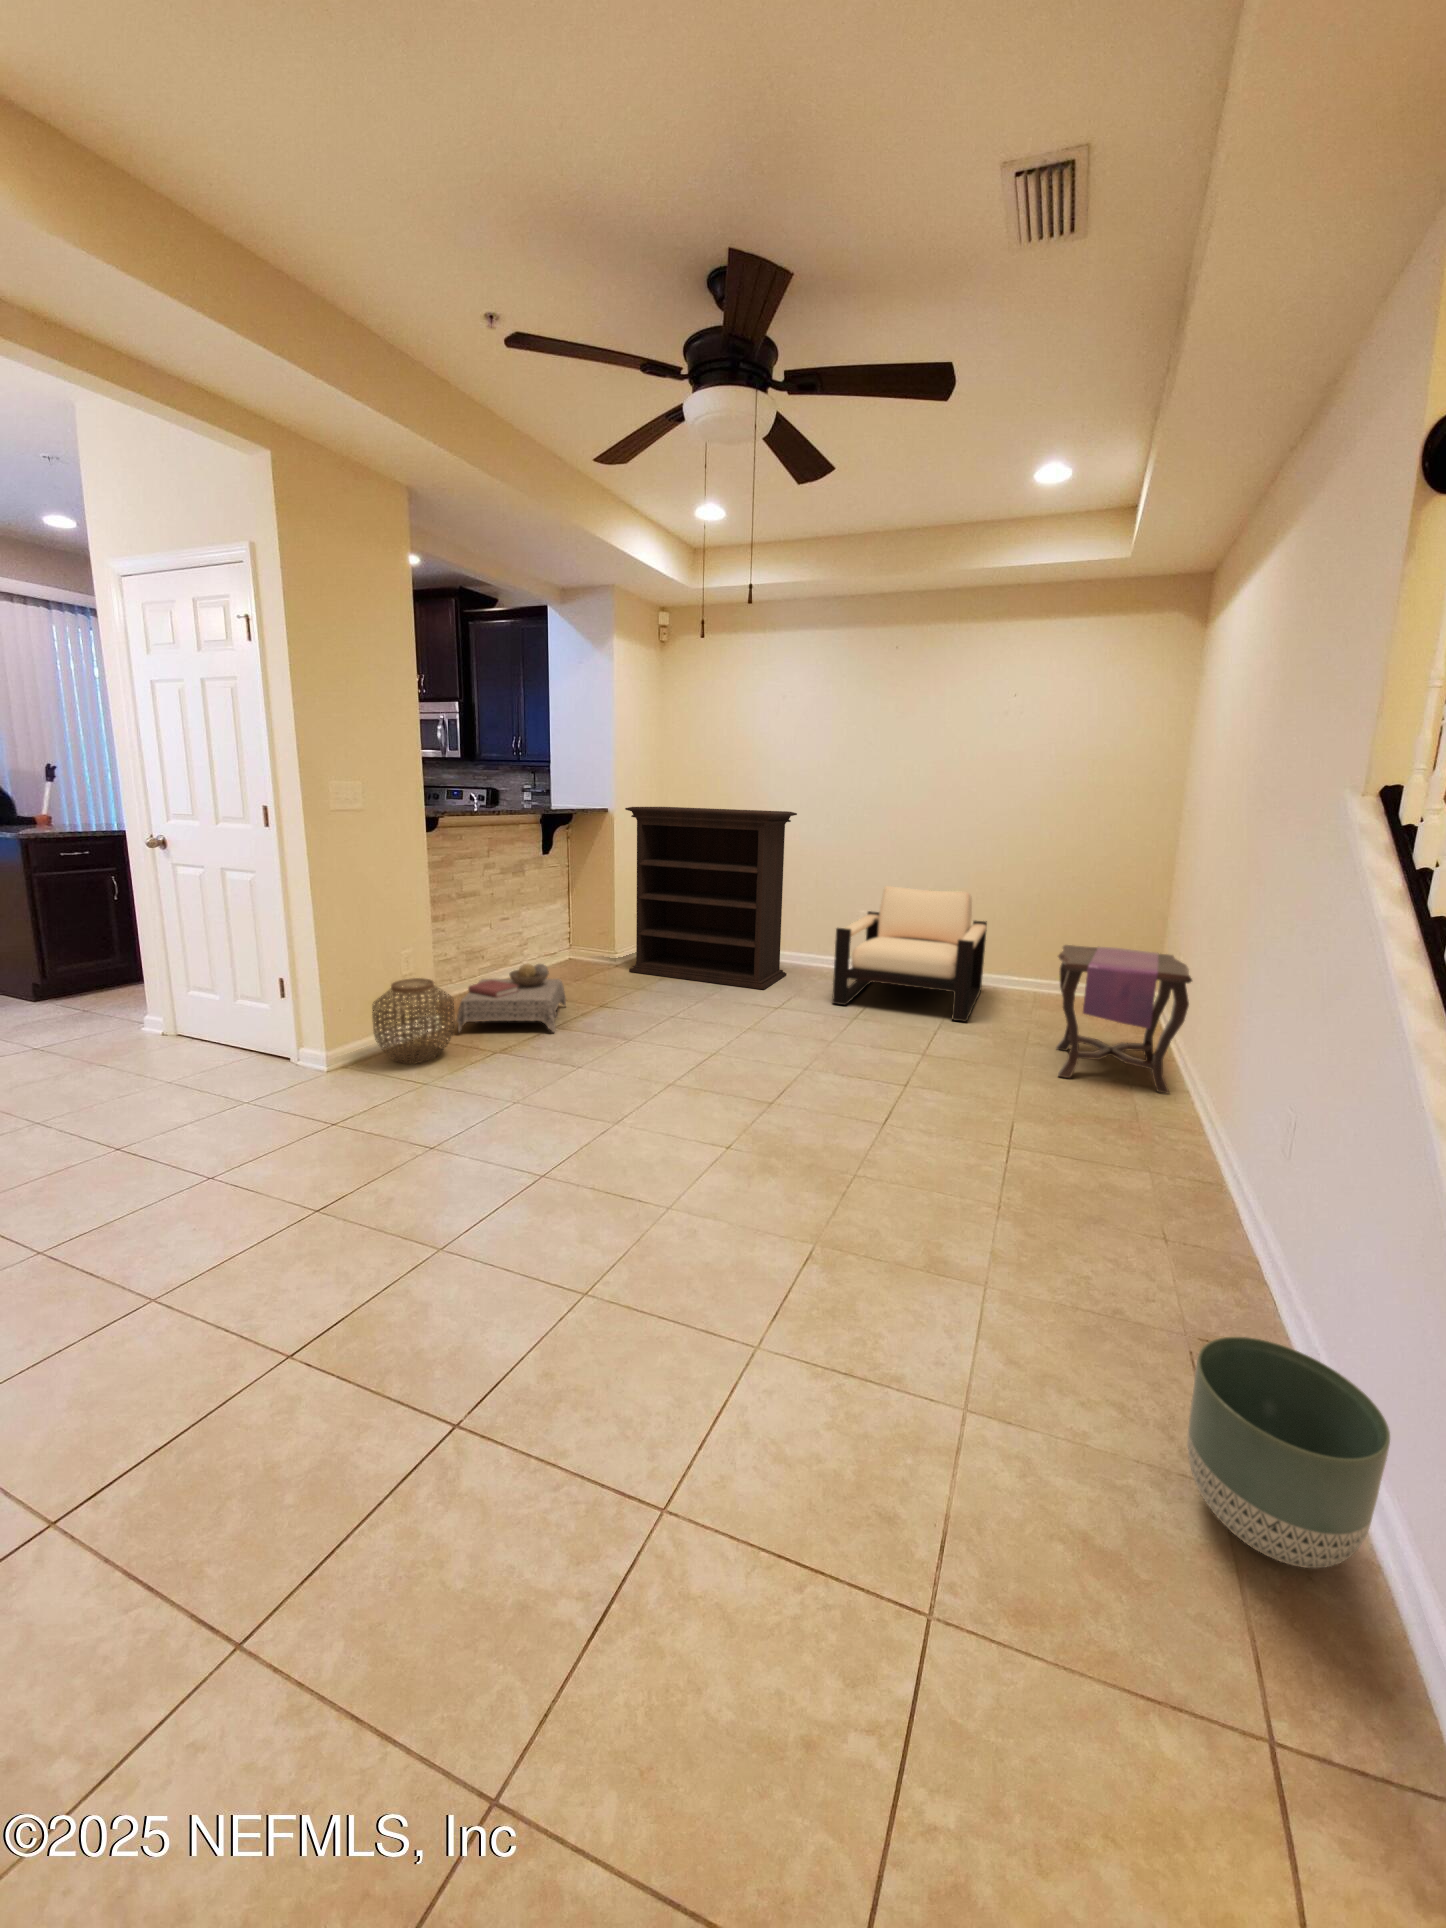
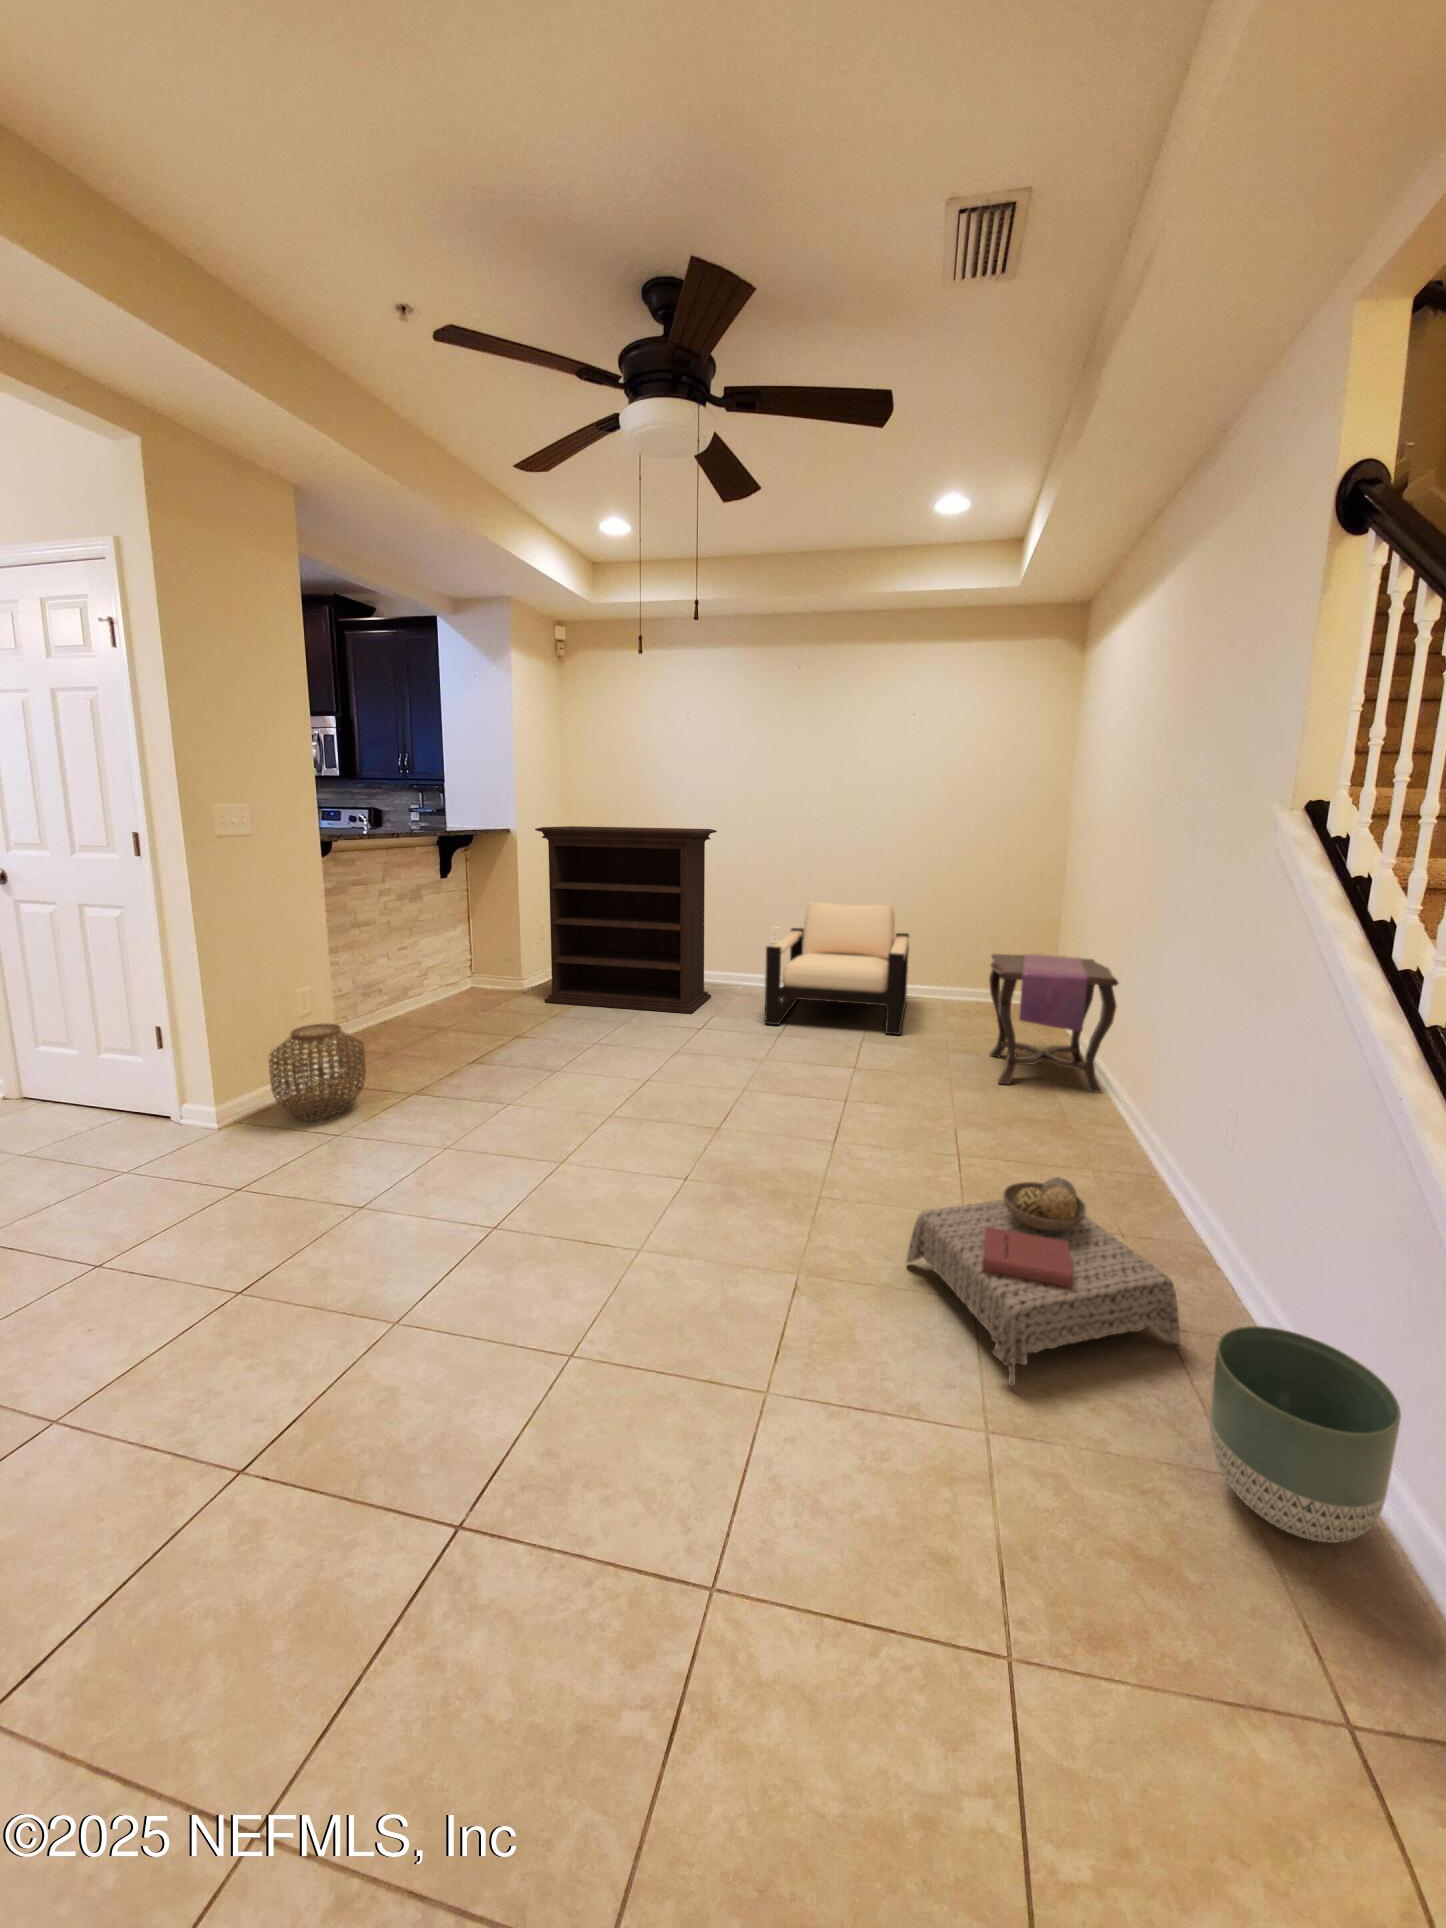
ottoman: present [456,964,566,1032] -> present [907,1177,1180,1387]

